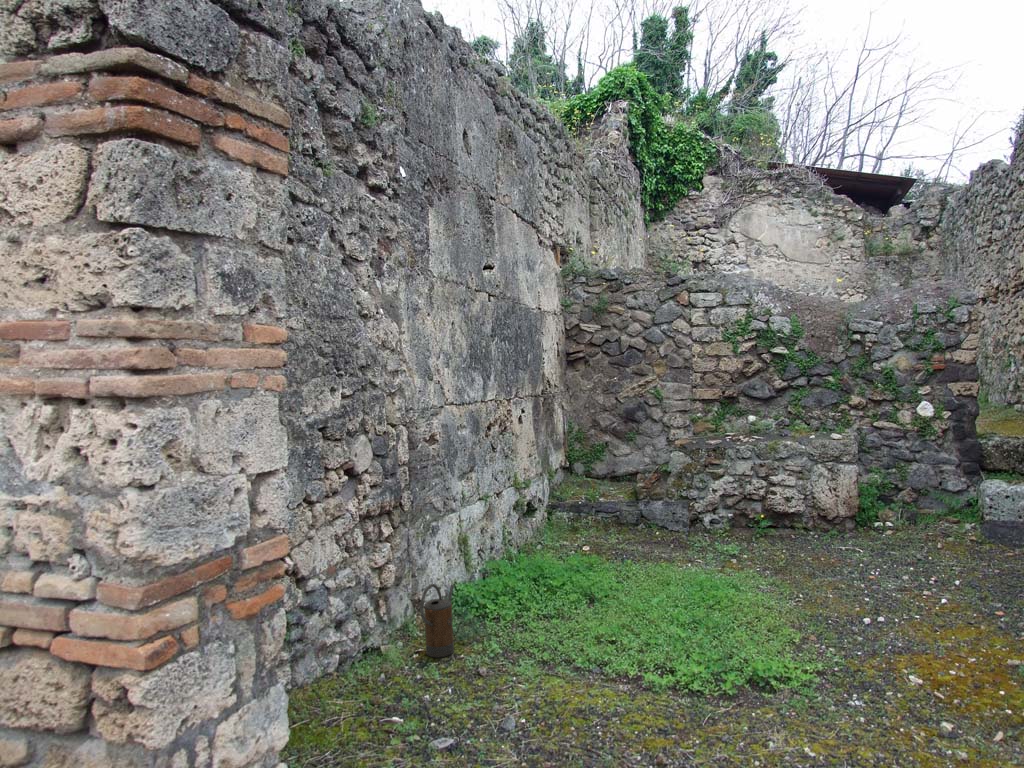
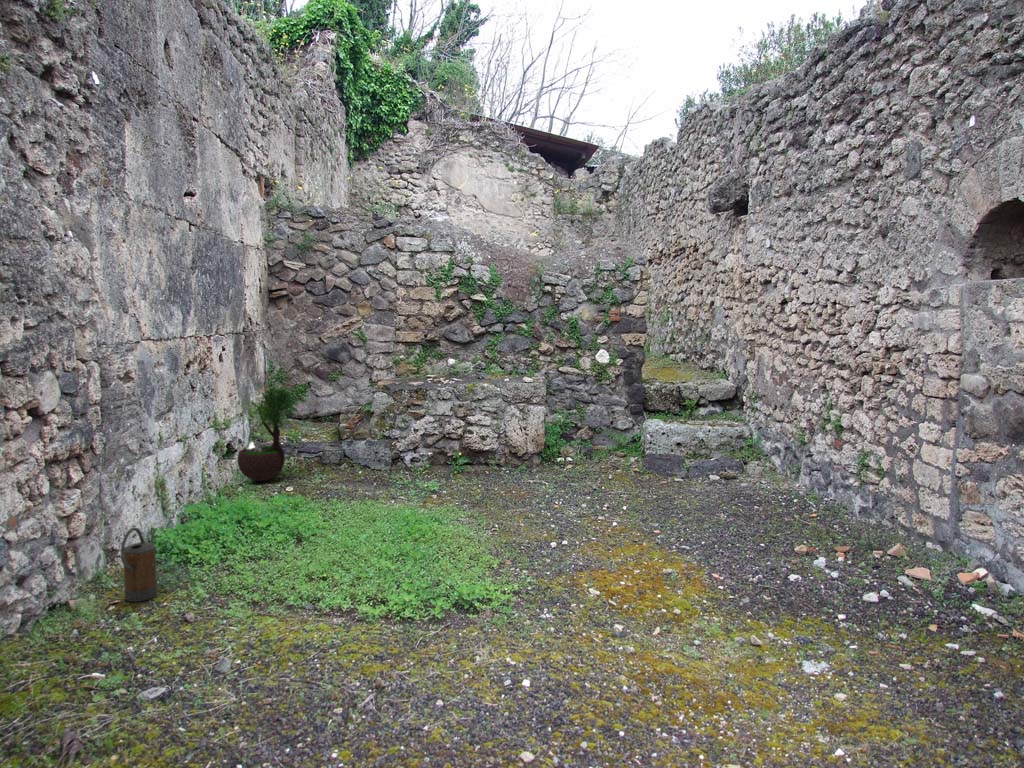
potted tree: none [537,437,592,540] -> present [237,384,297,481]

